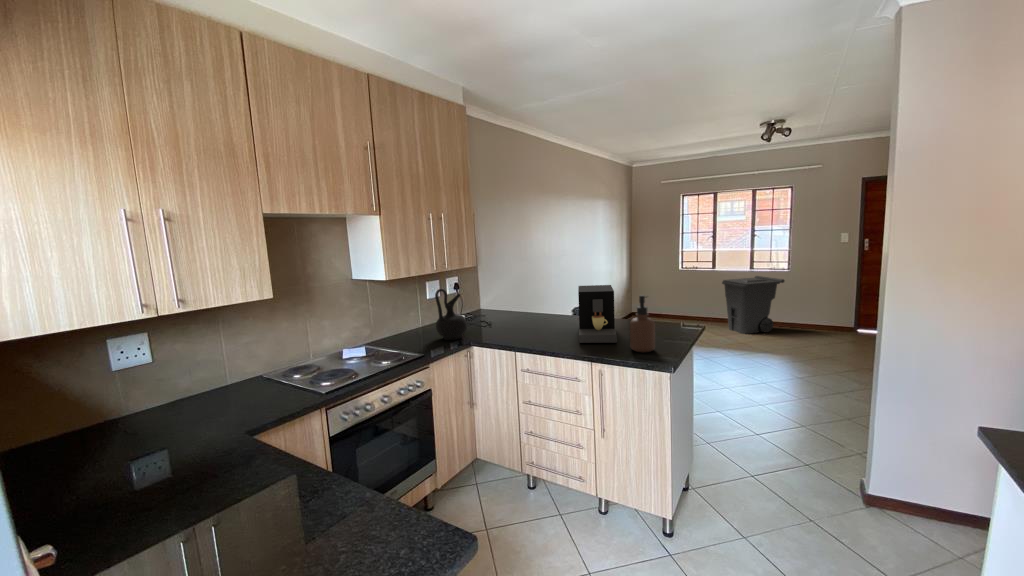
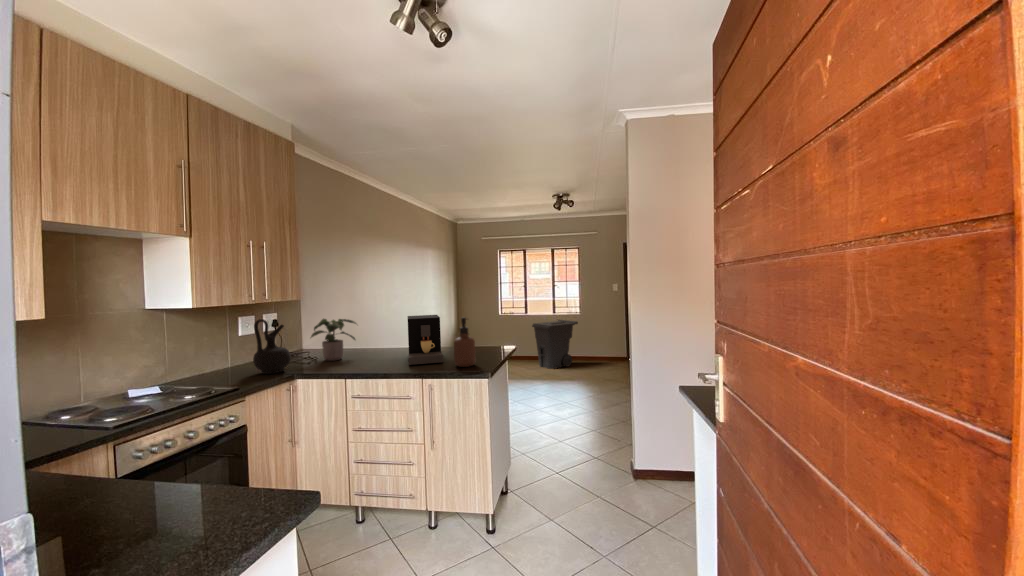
potted plant: none [484,285,529,328] -> present [311,319,356,361]

